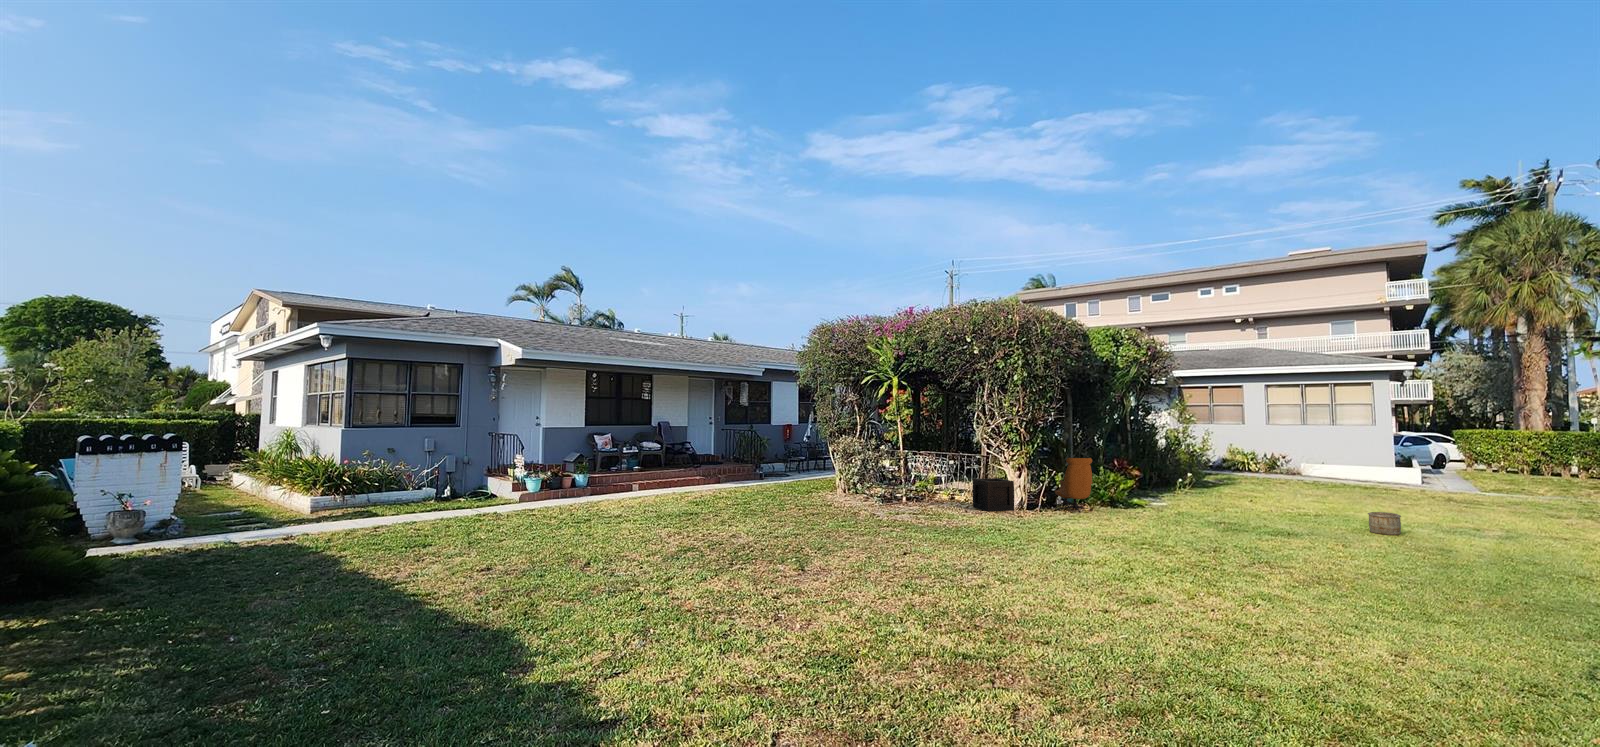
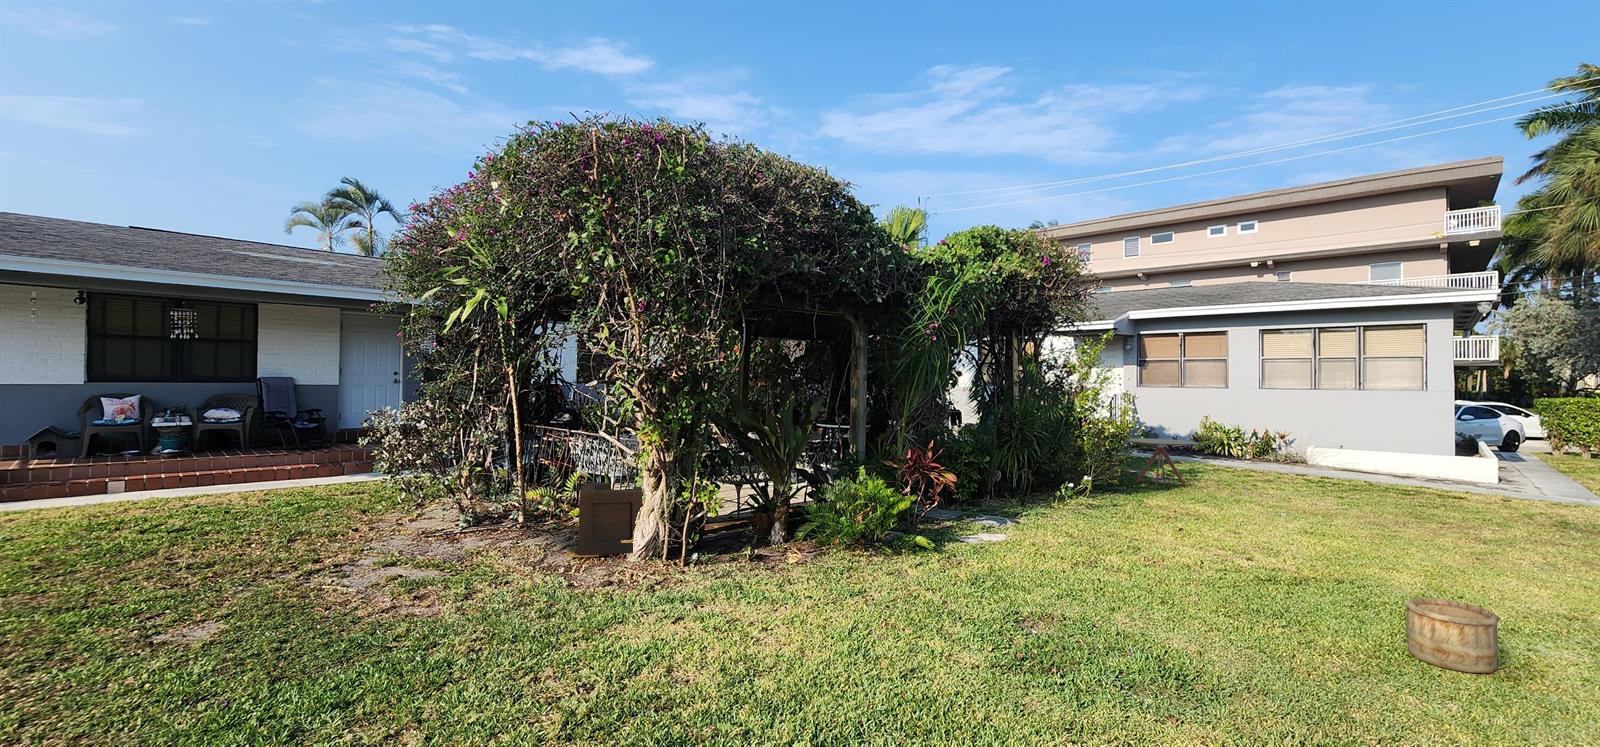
lounge chair: present [1055,458,1093,513] -> none [740,443,810,561]
round table: none [1198,458,1244,487] -> present [1127,438,1198,487]

